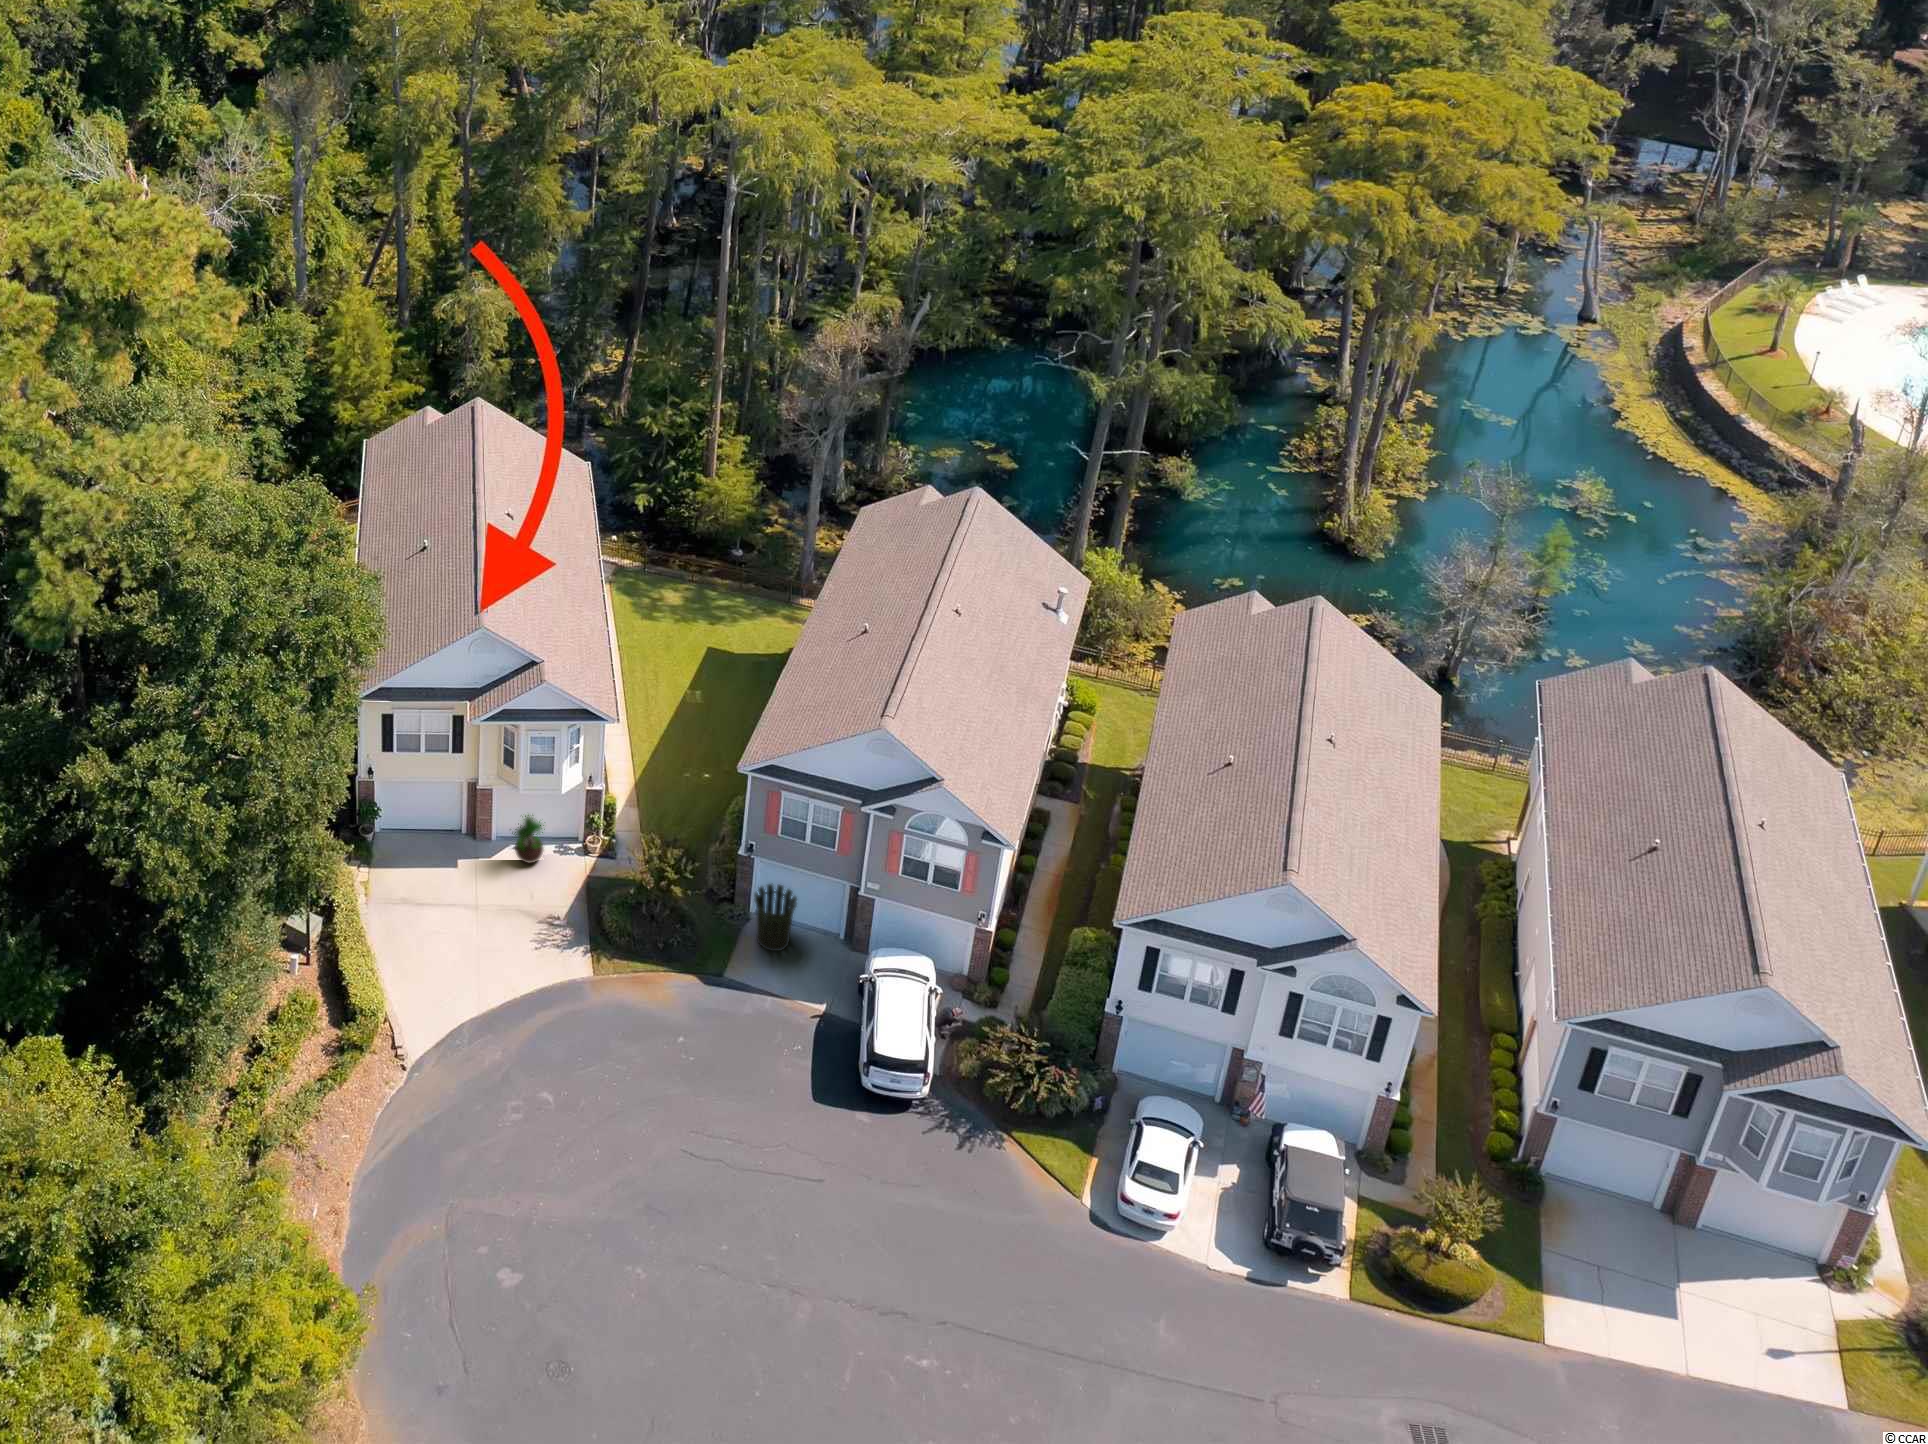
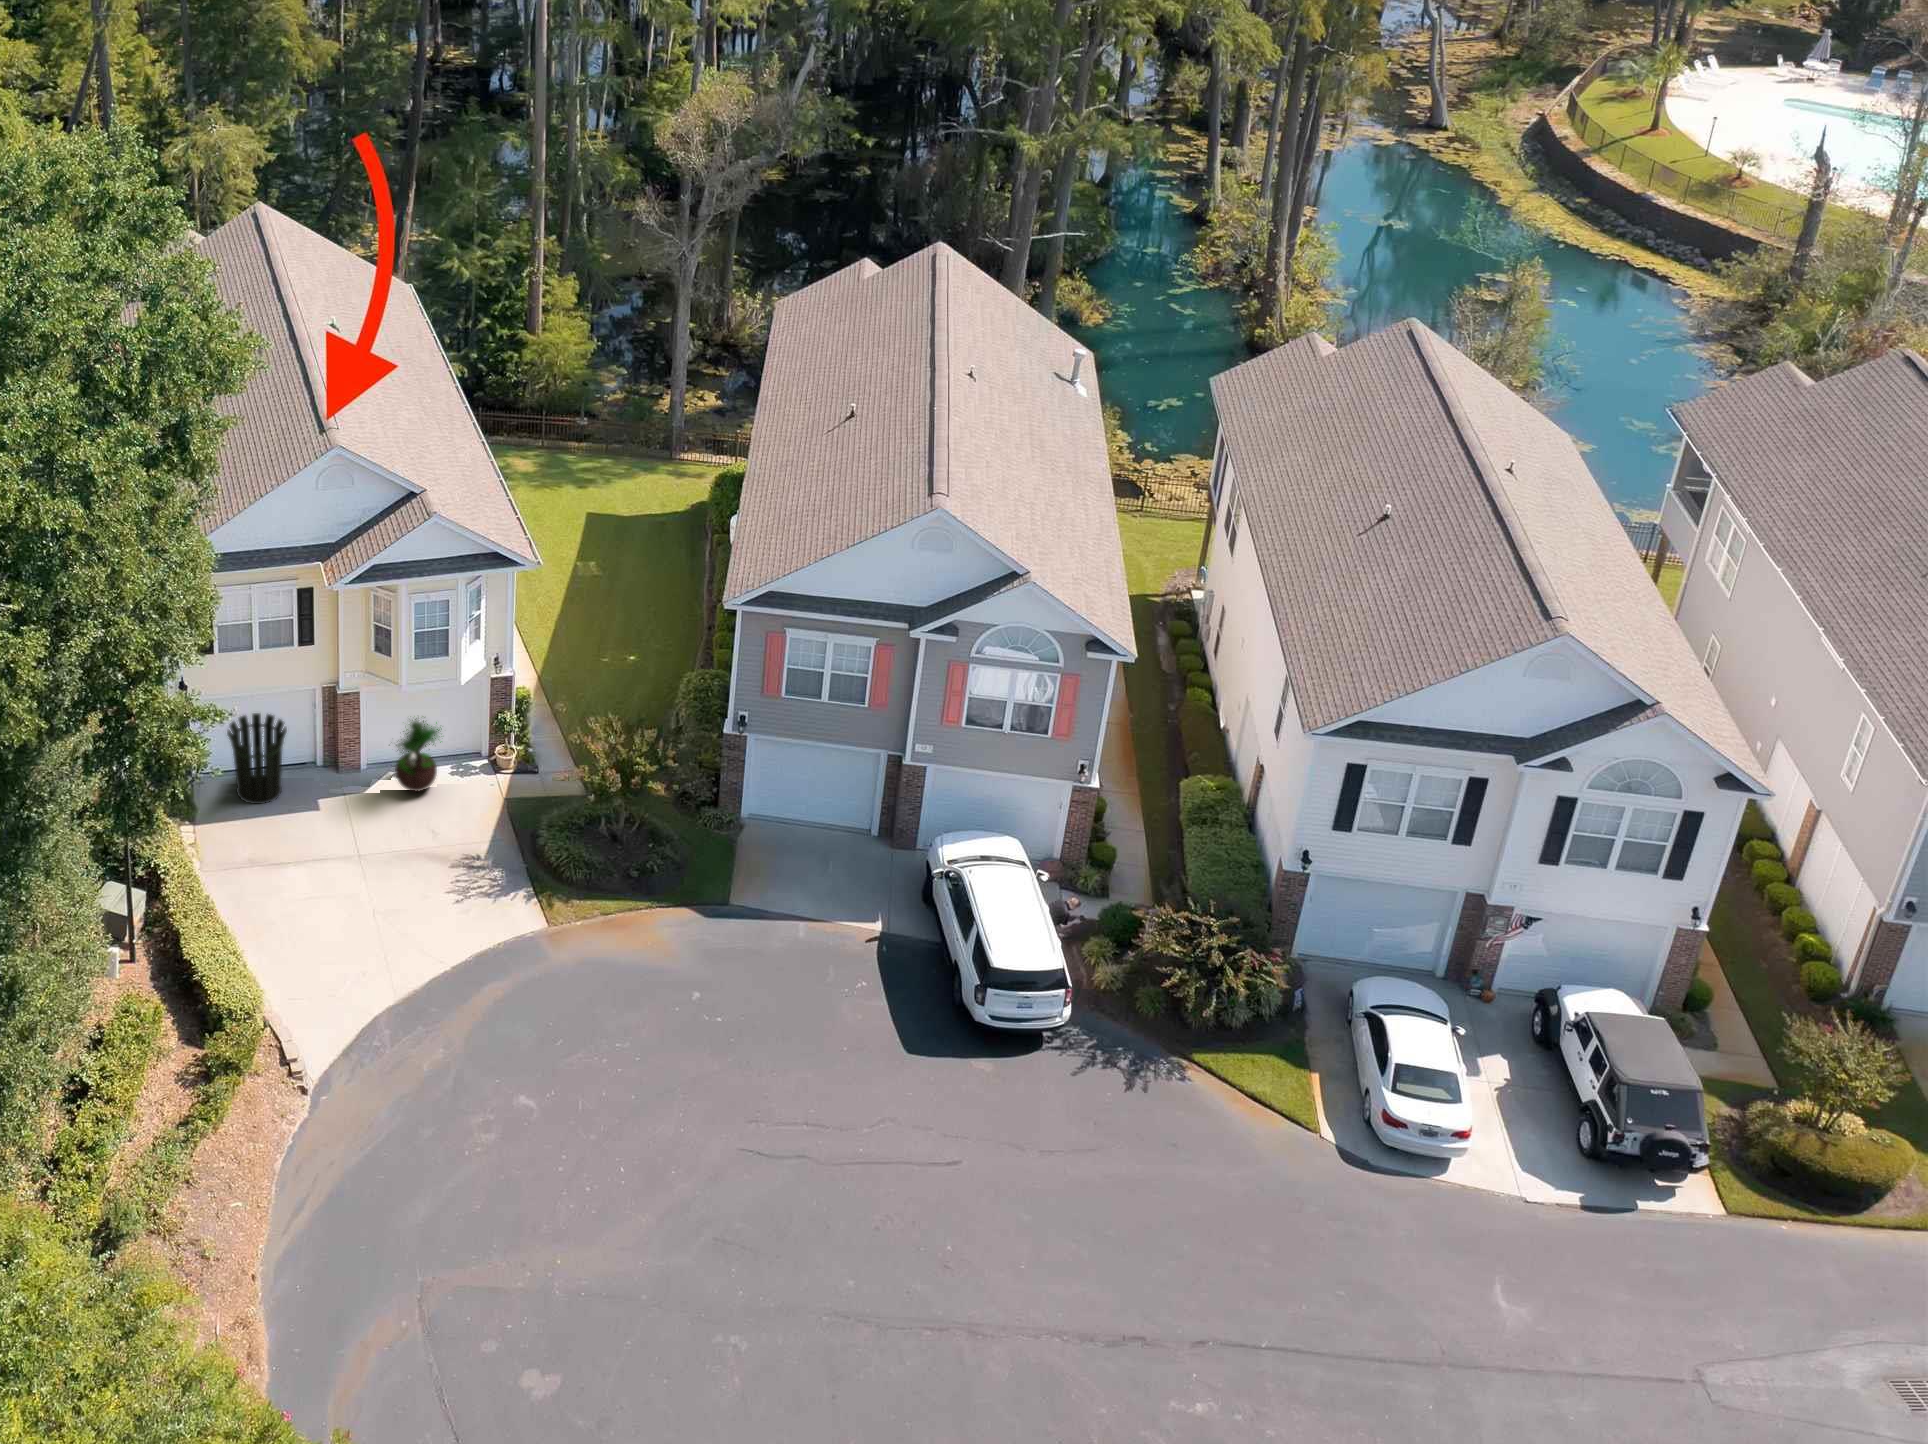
waste bin: present [754,884,797,951] -> present [227,713,287,804]

